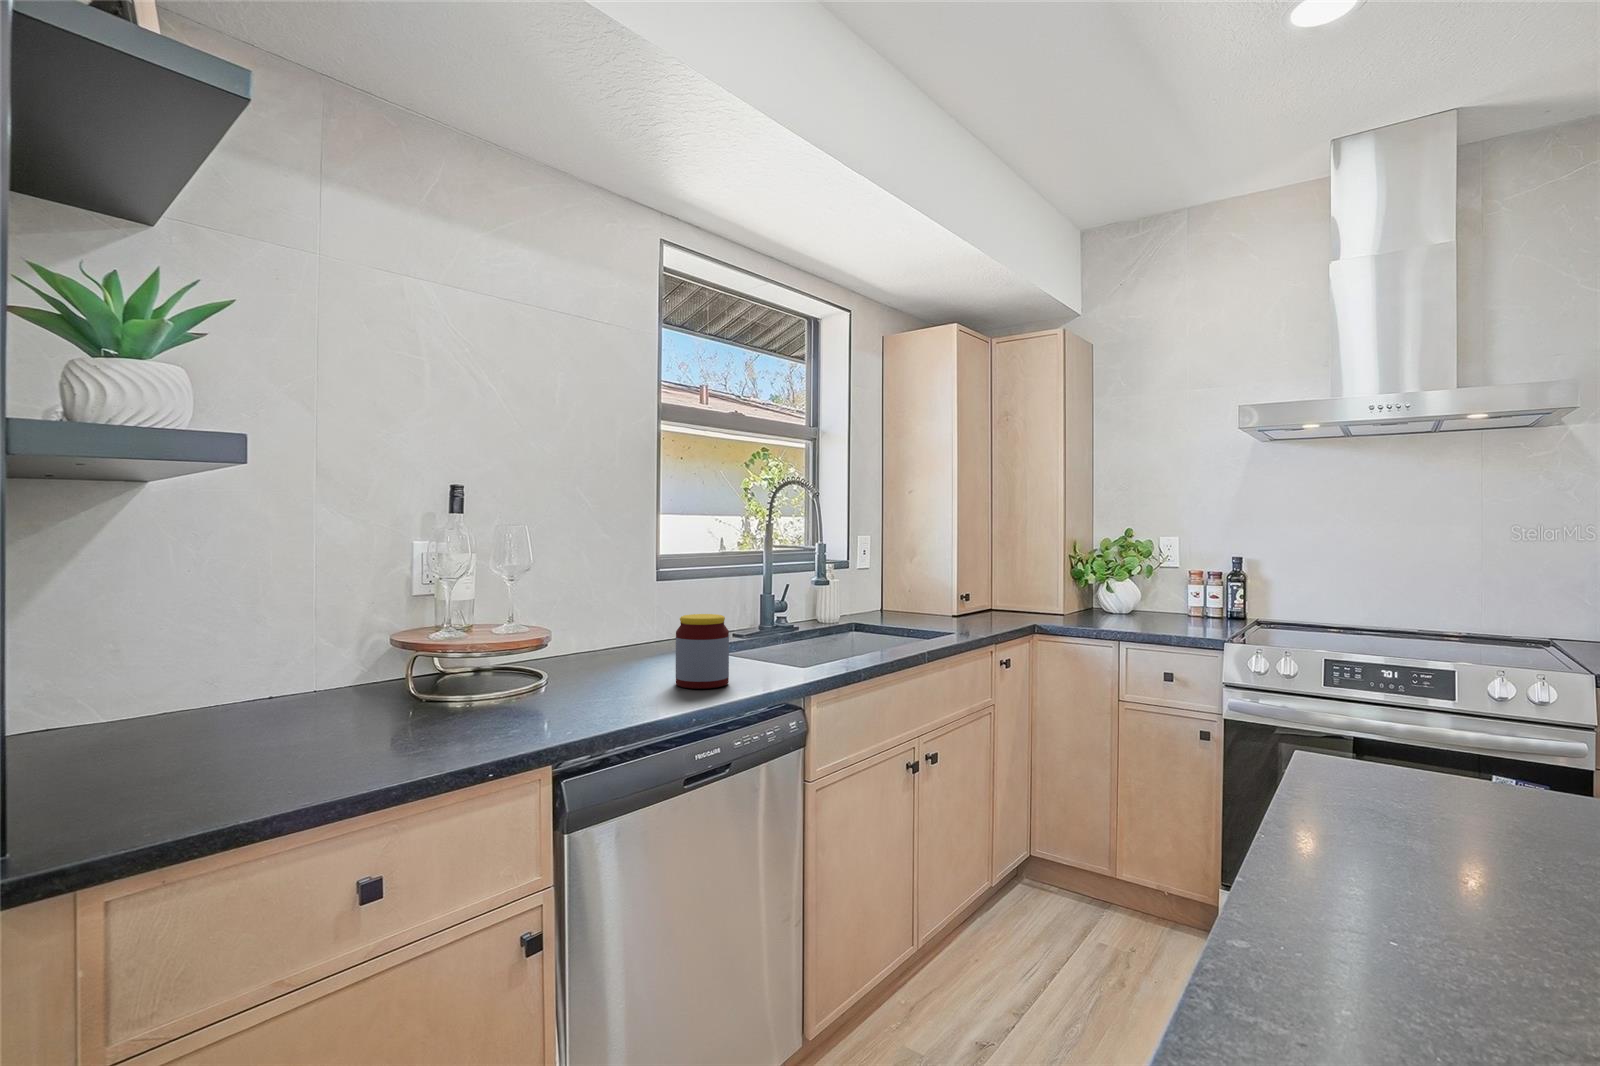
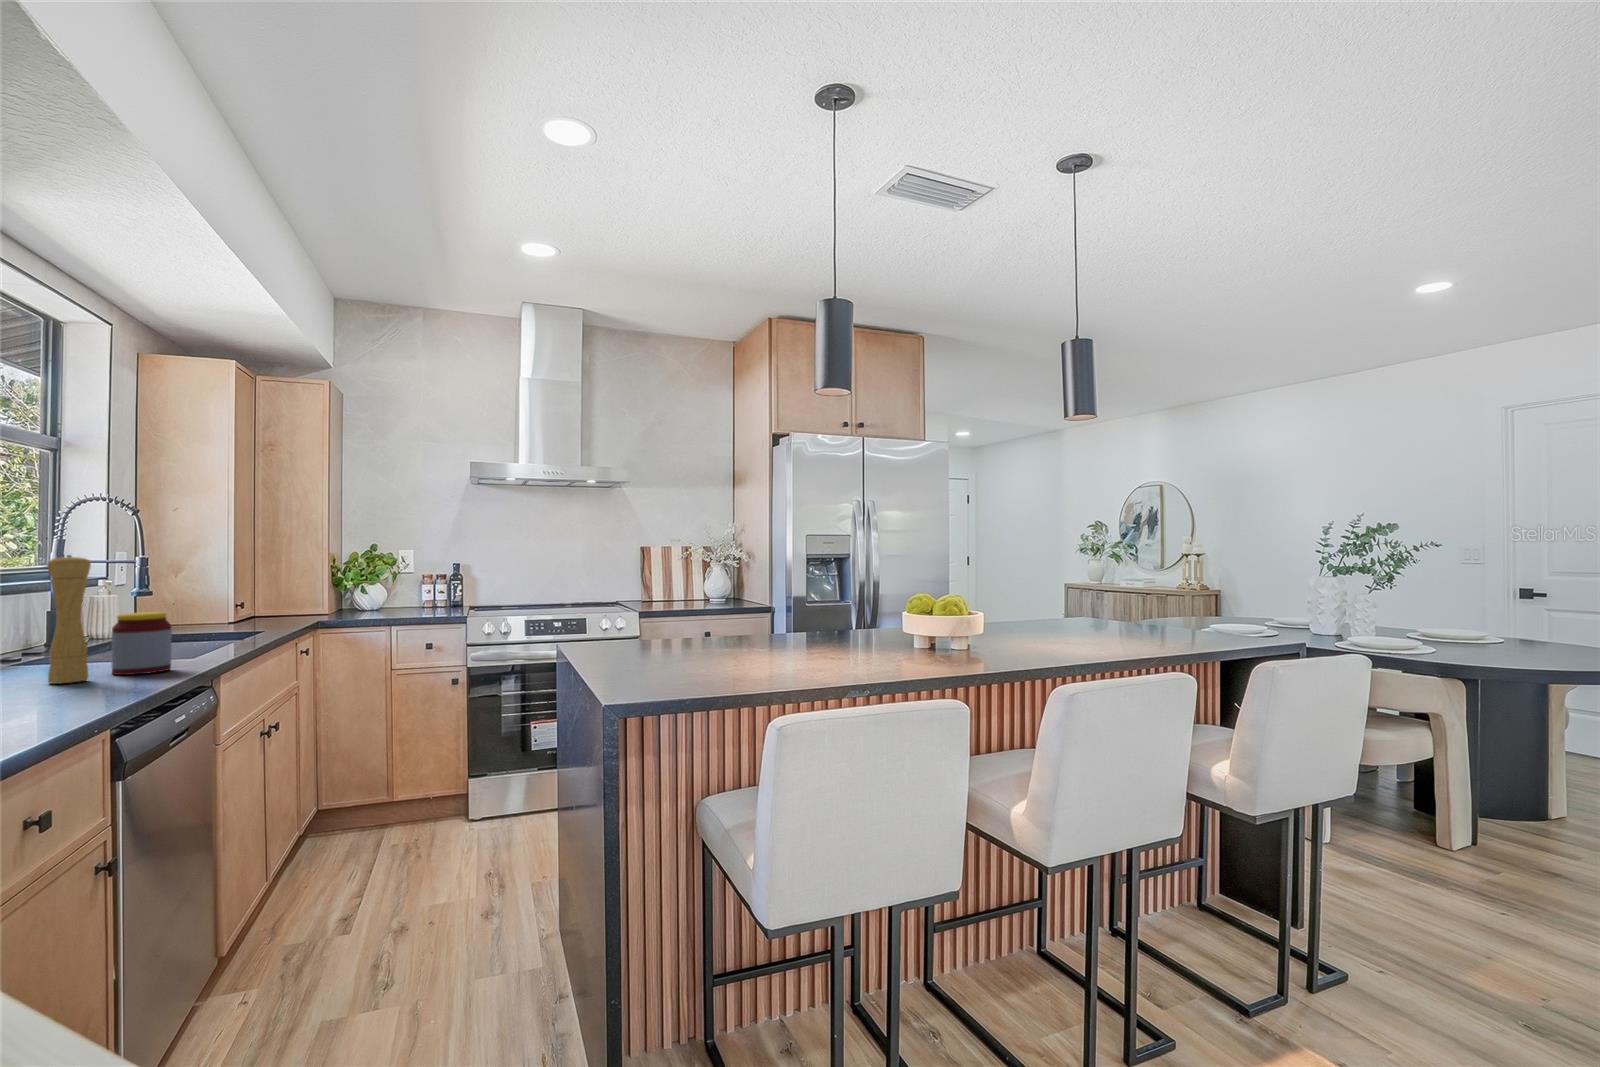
pepper mill: none [608,548,644,689] -> present [47,555,91,684]

